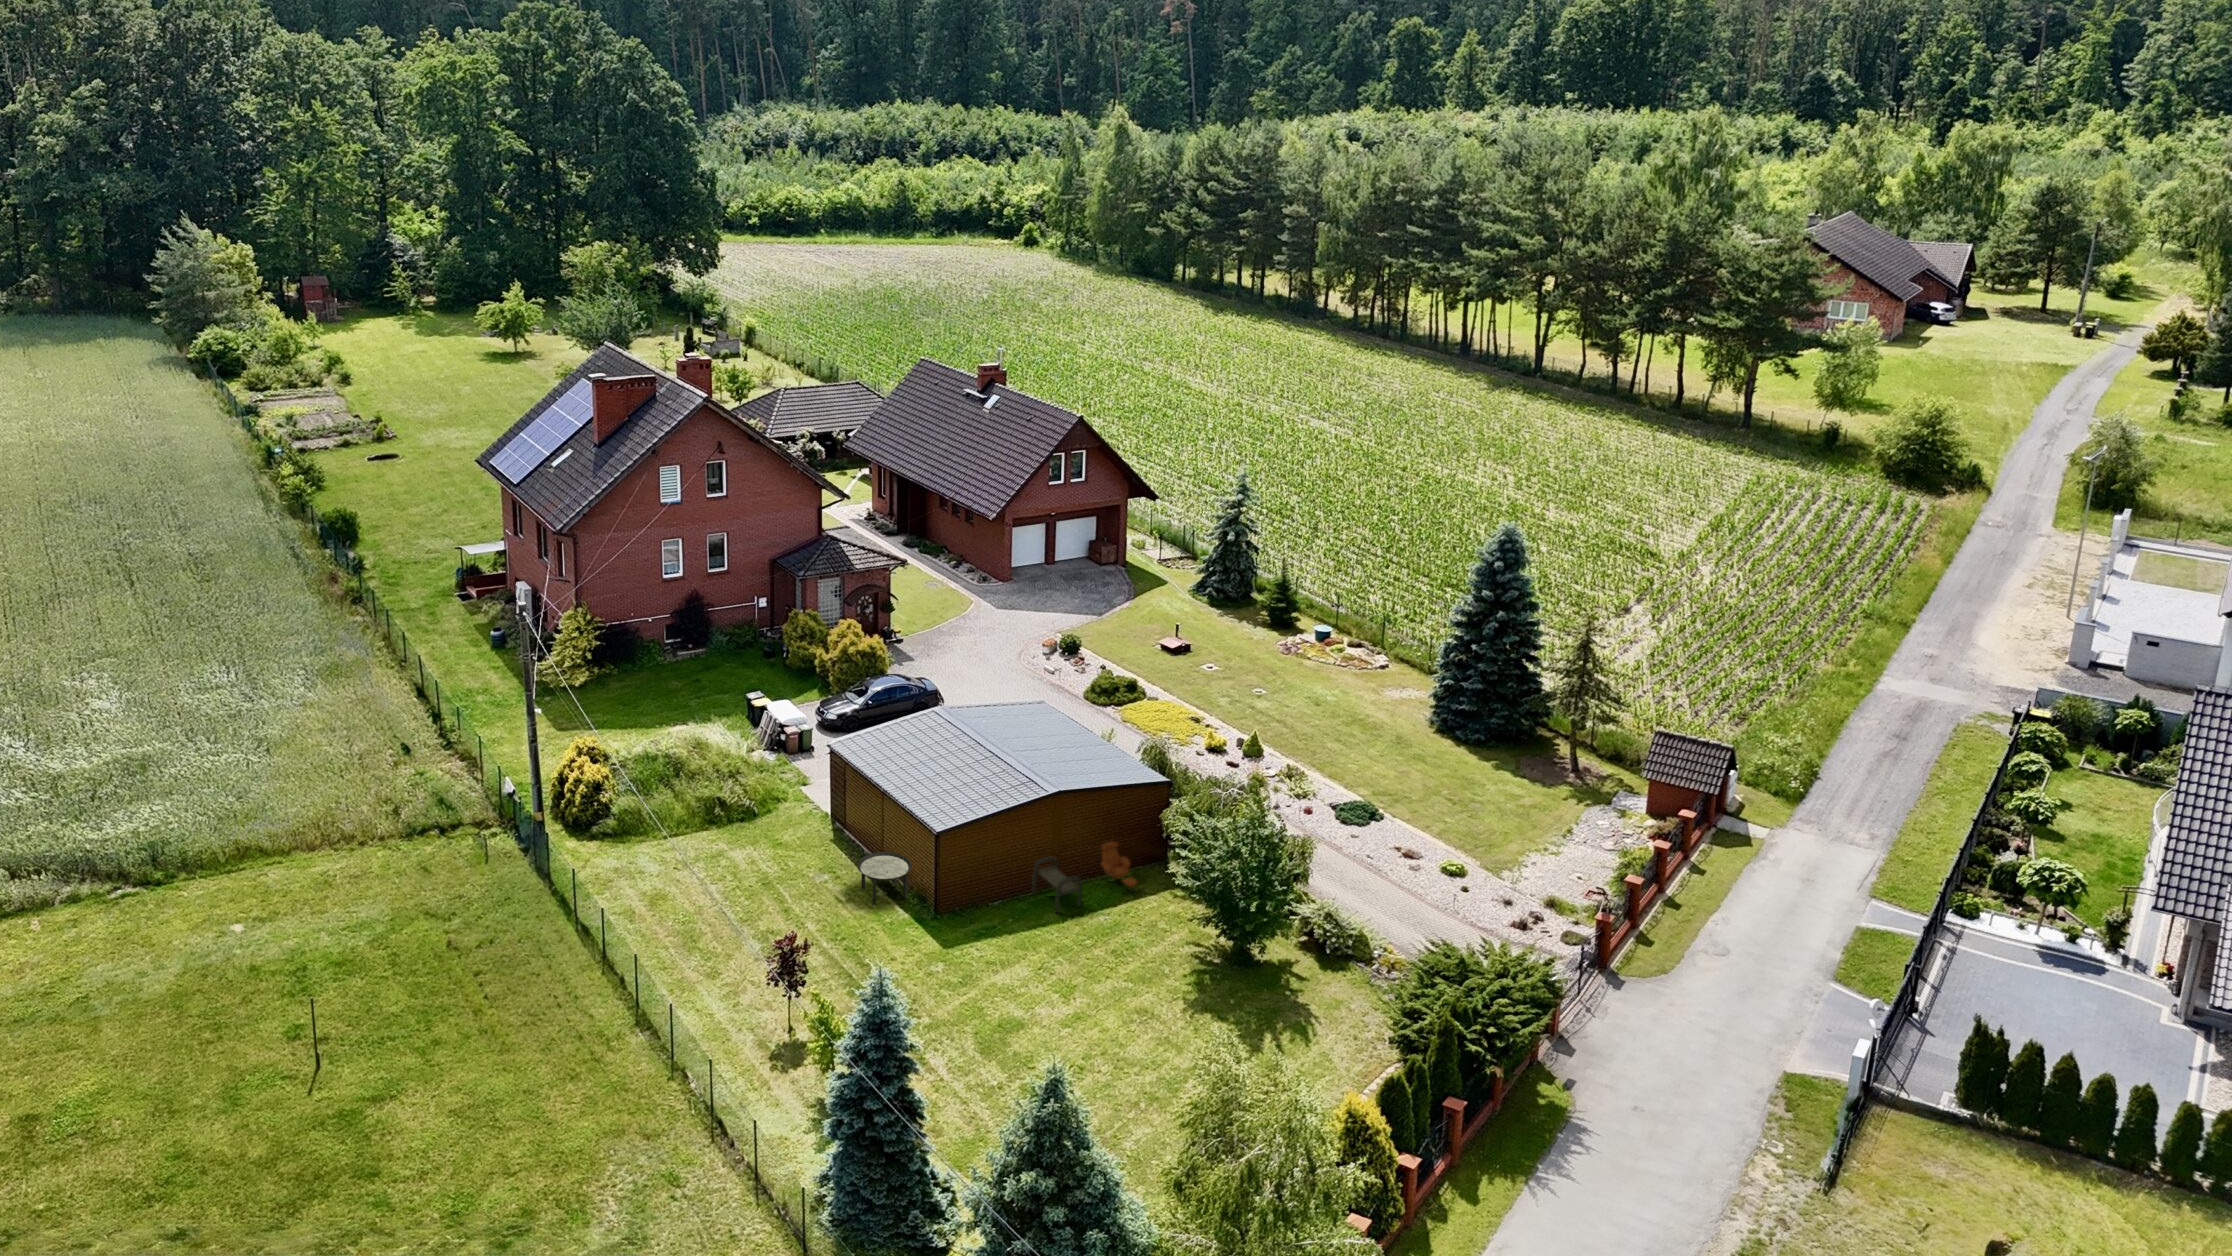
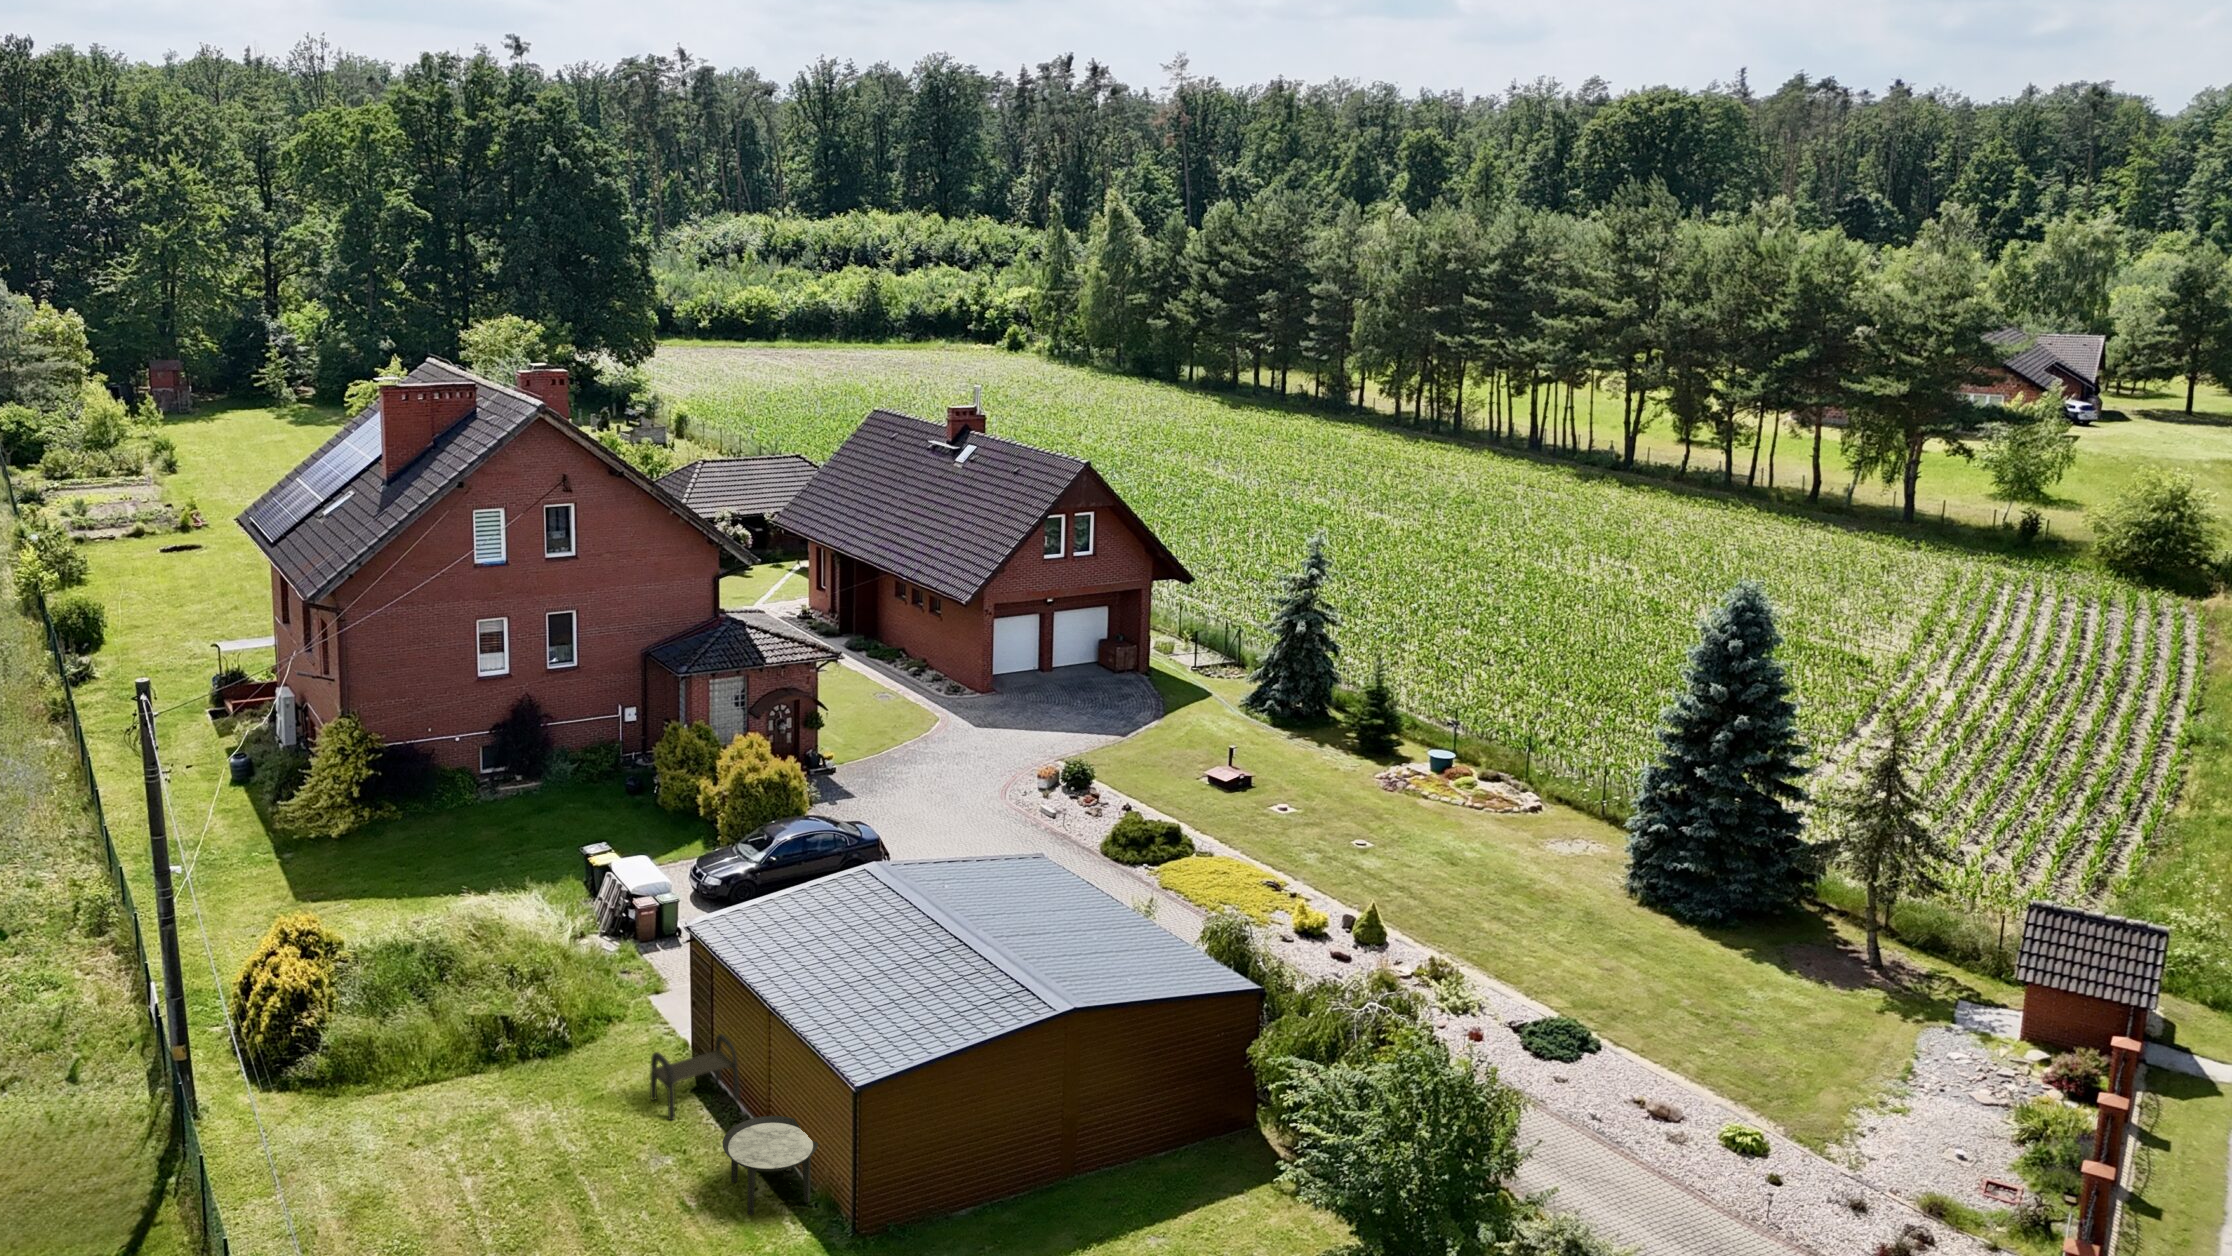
lounge chair: present [1101,842,1137,893] -> none [1148,1095,1213,1196]
bench: present [1032,857,1082,913] -> present [650,1034,740,1120]

